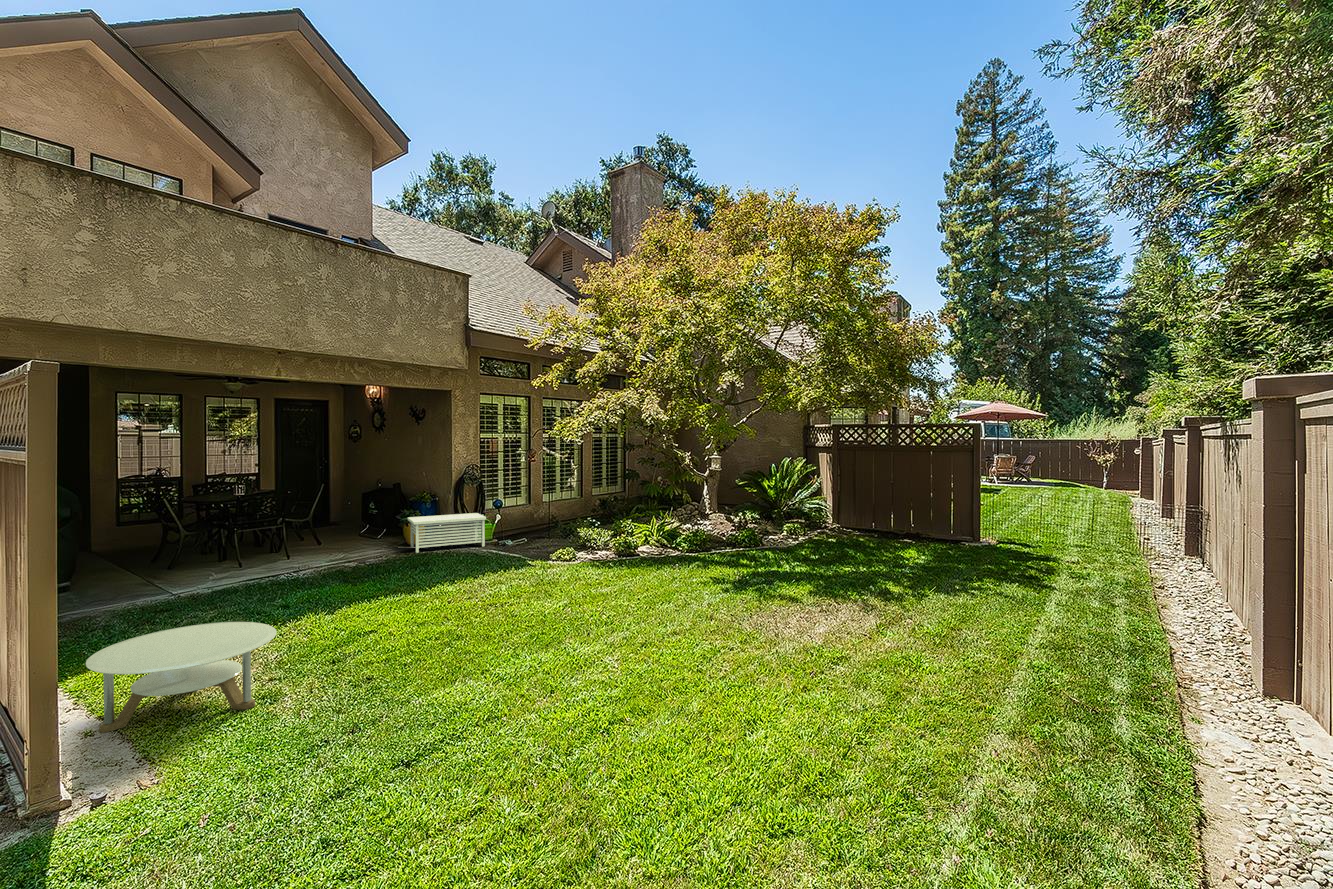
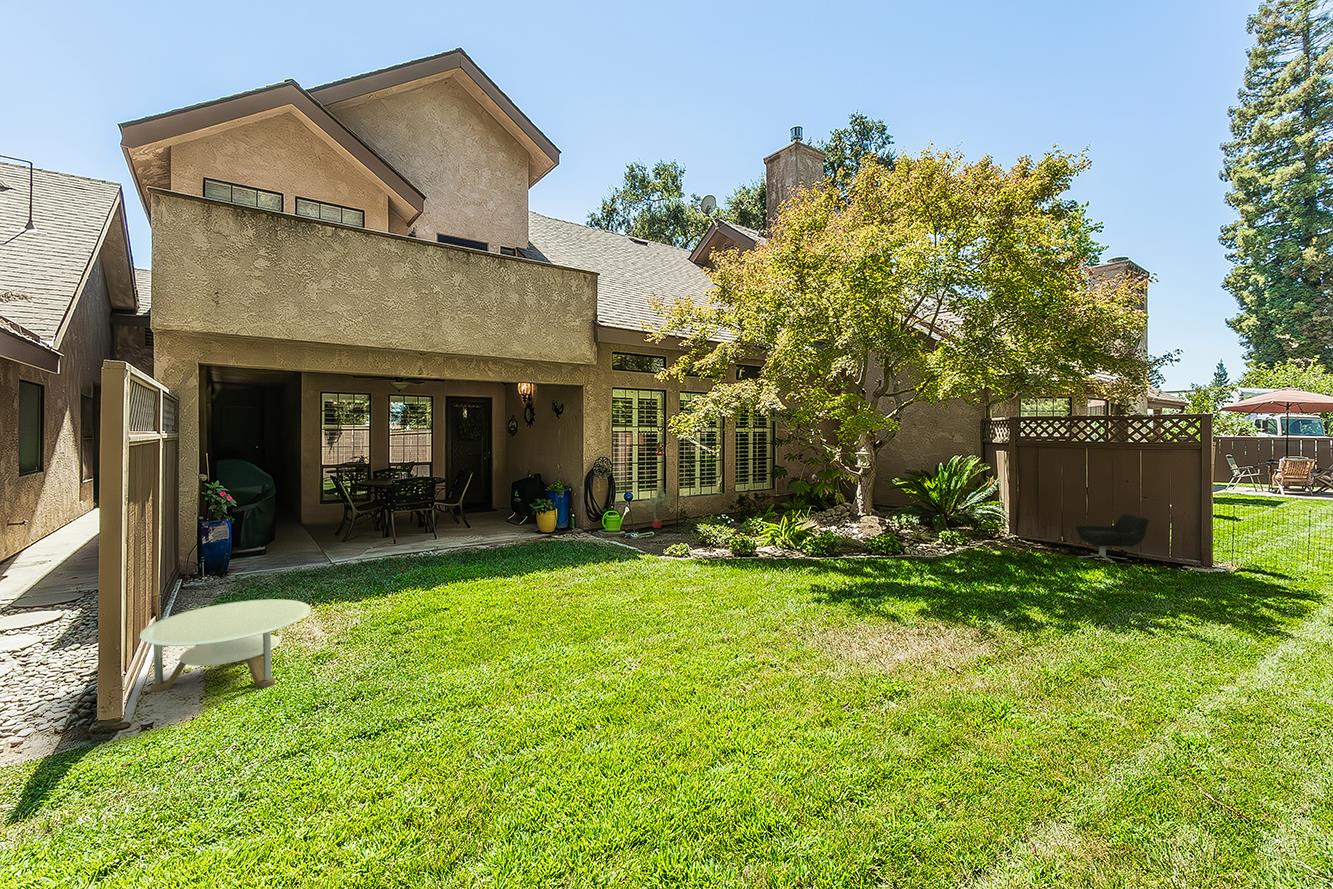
potted tree: none [510,491,543,536] -> present [641,484,674,529]
lounge chair: none [884,499,934,537] -> present [1076,514,1149,562]
storage bench: present [408,513,486,553] -> none [543,504,611,539]

